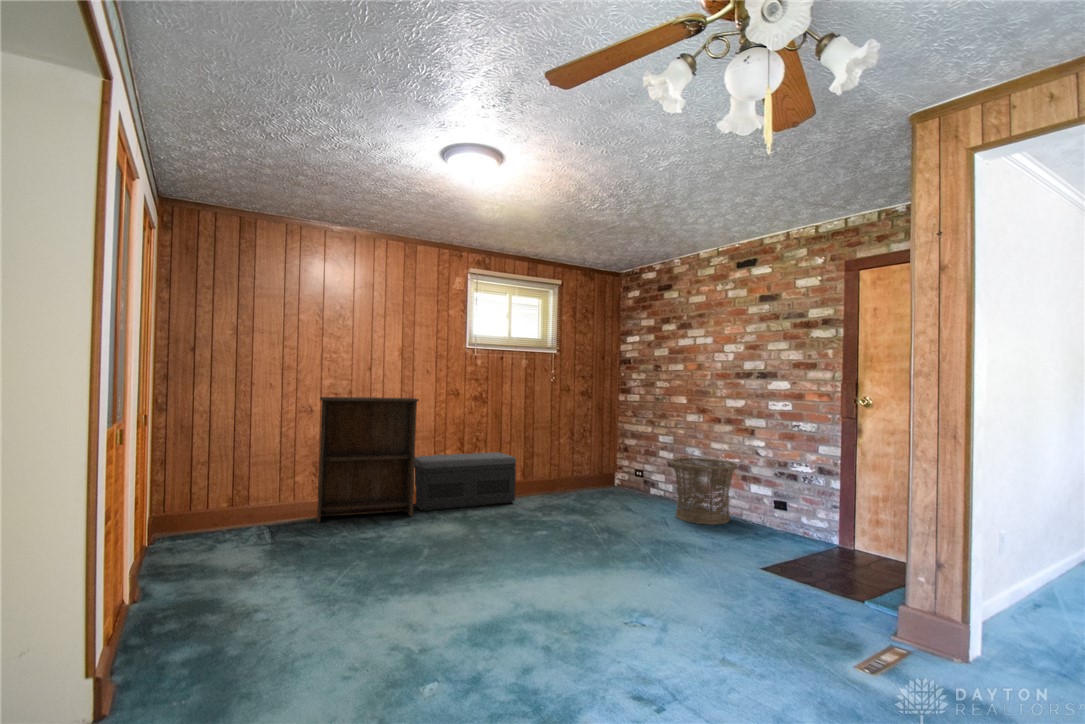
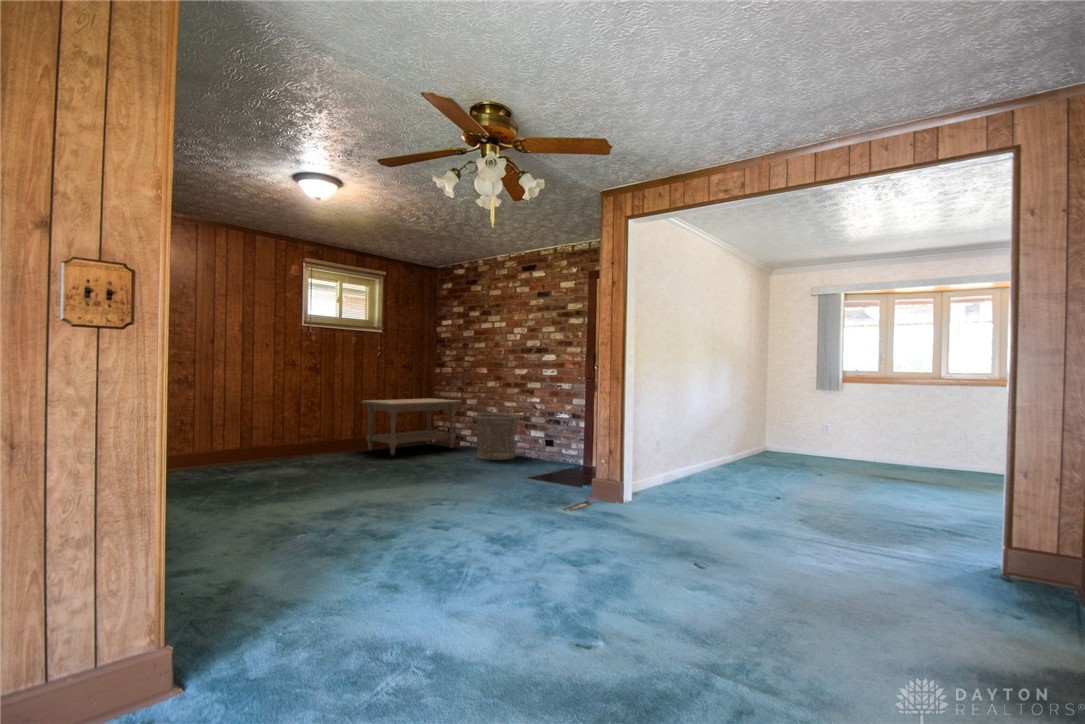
bookshelf: present [317,397,419,523] -> none [160,368,260,477]
coffee table: none [533,432,653,505] -> present [361,399,461,455]
storage bench: present [414,452,516,511] -> none [248,416,347,466]

